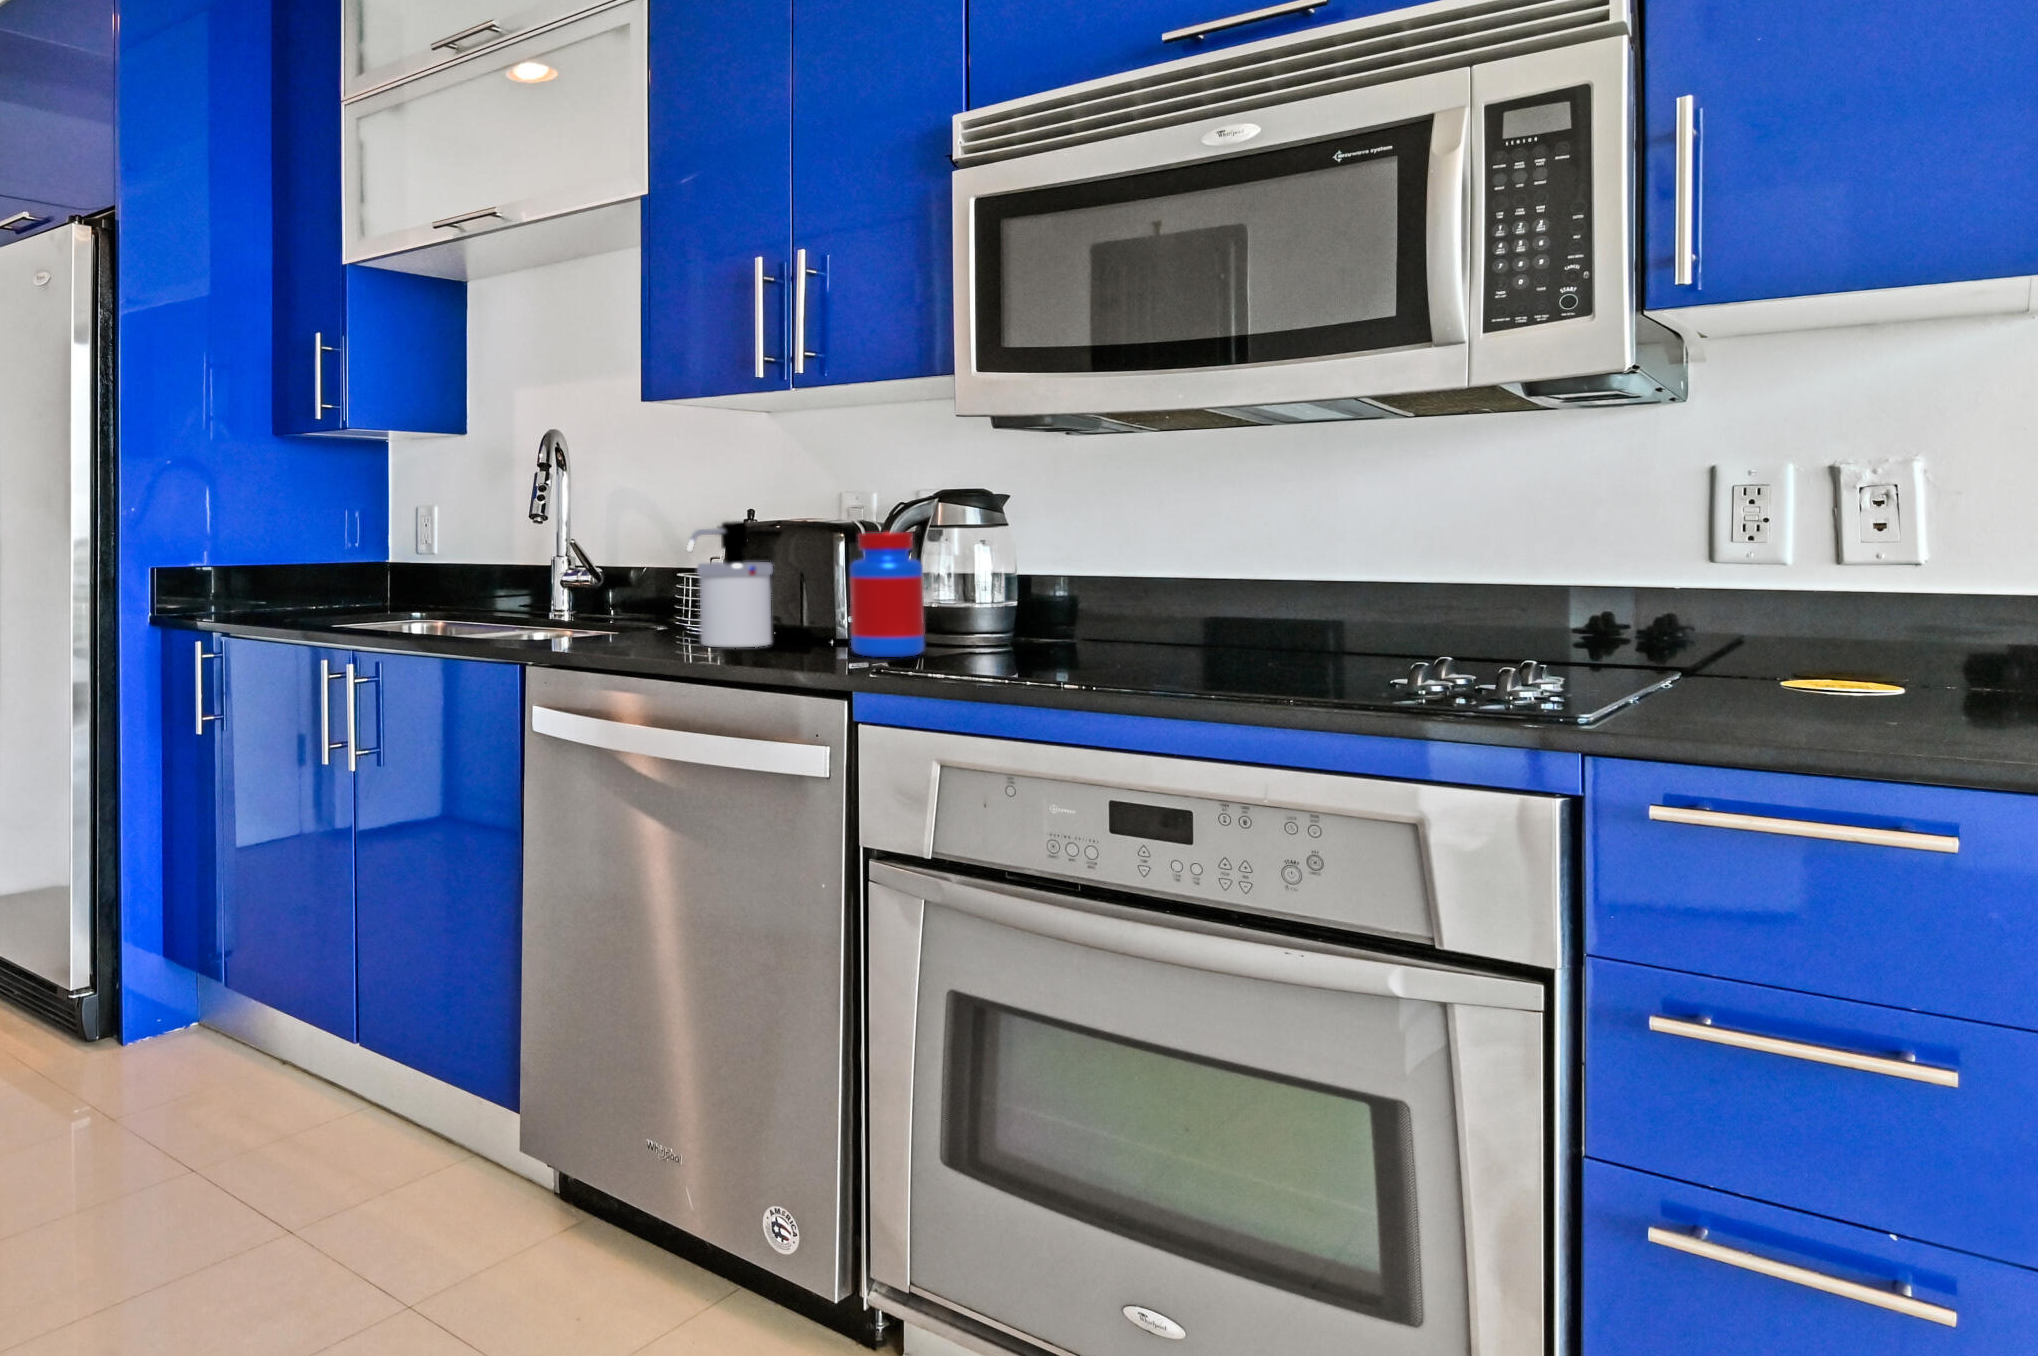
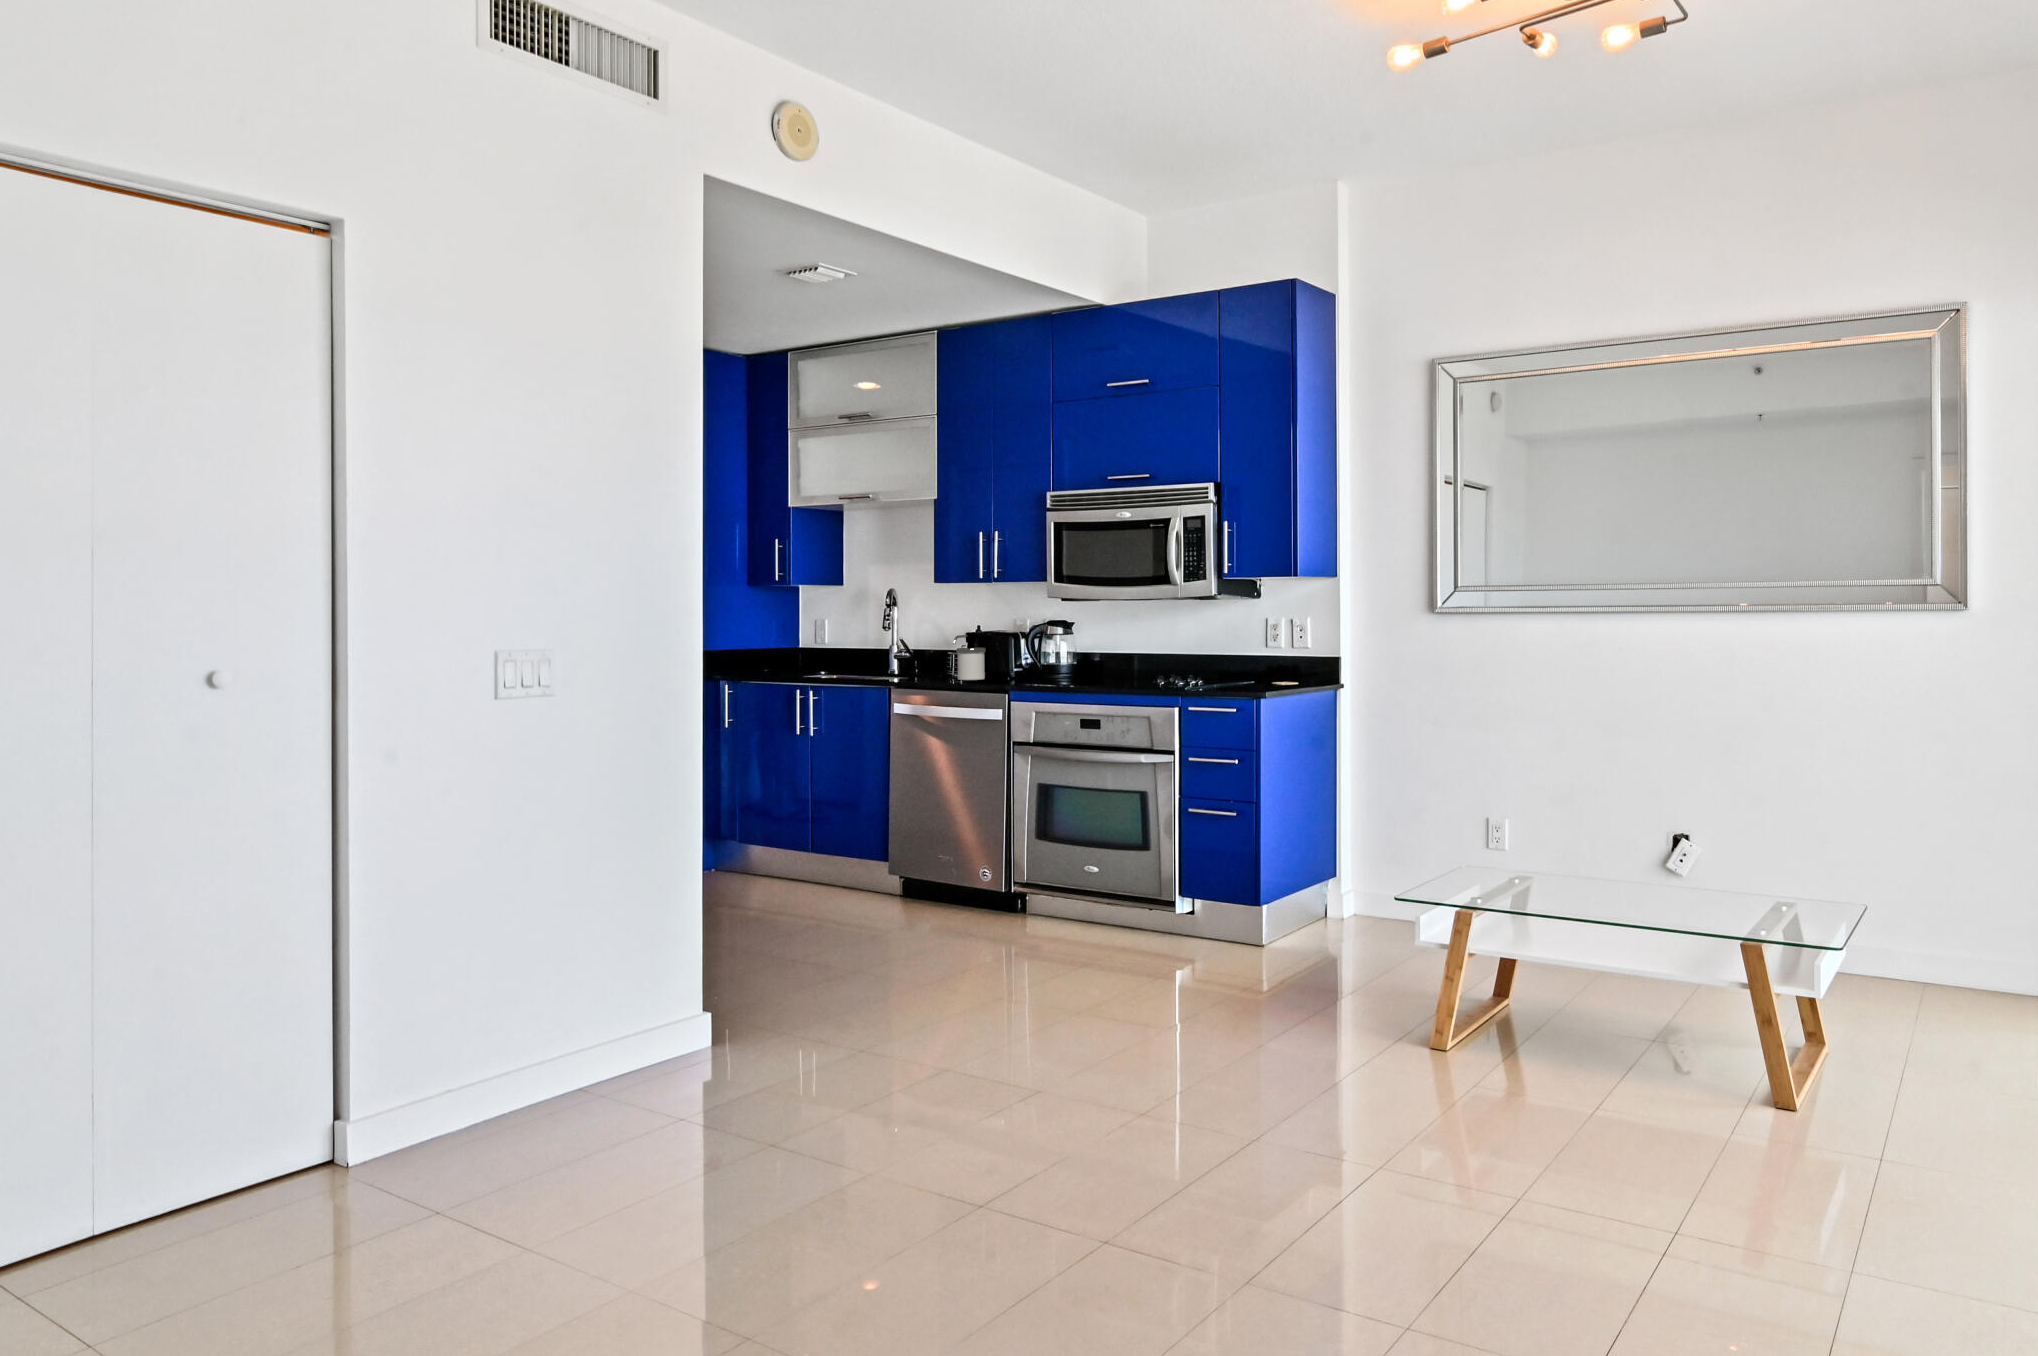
jar: present [850,532,924,657] -> none [1012,637,1038,681]

